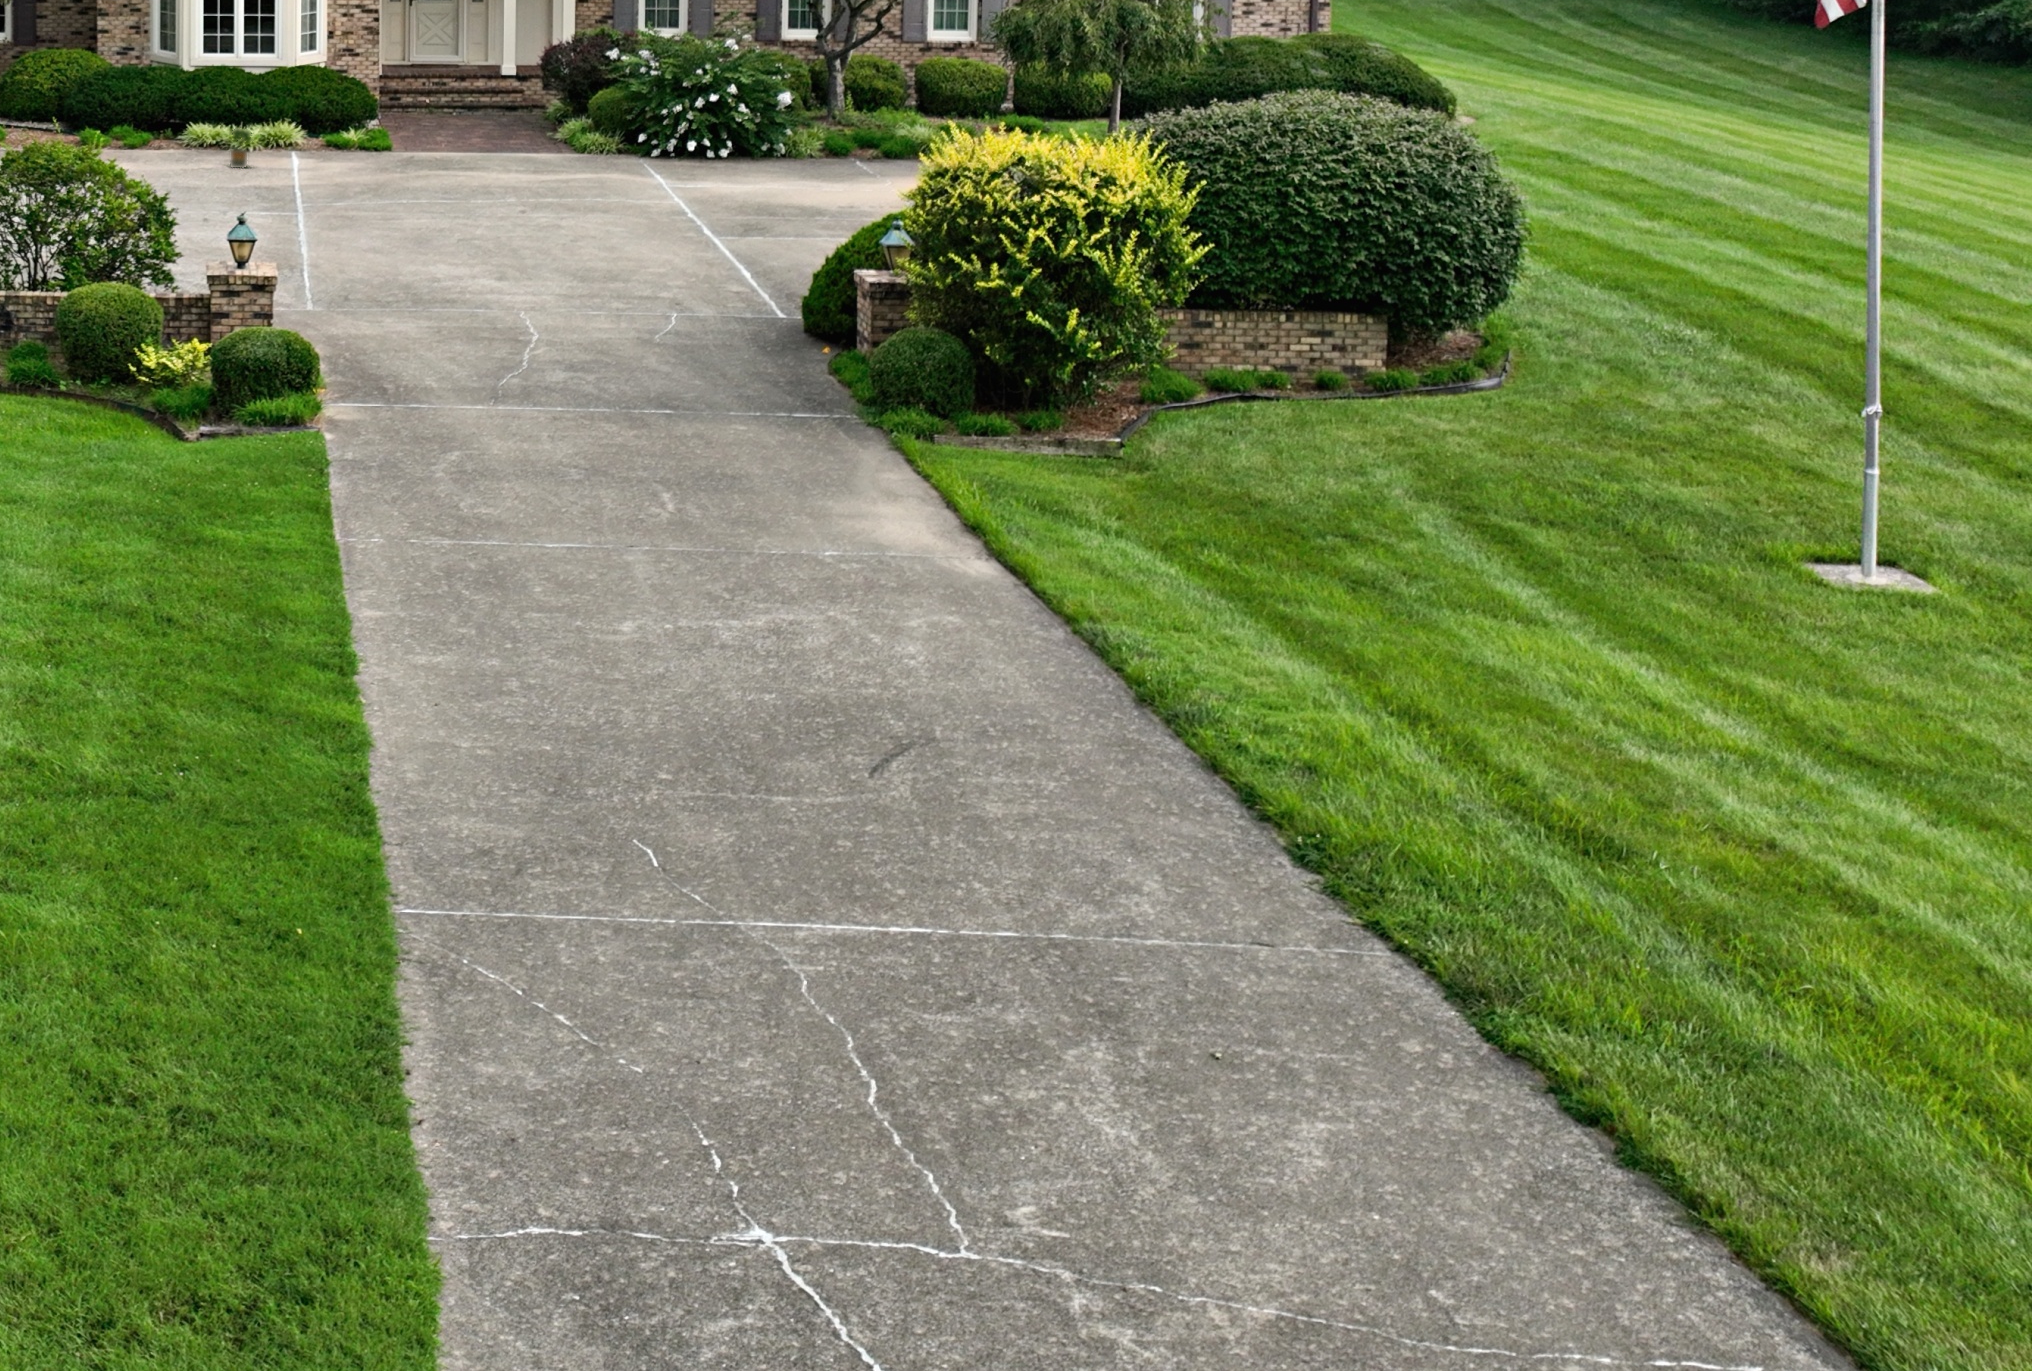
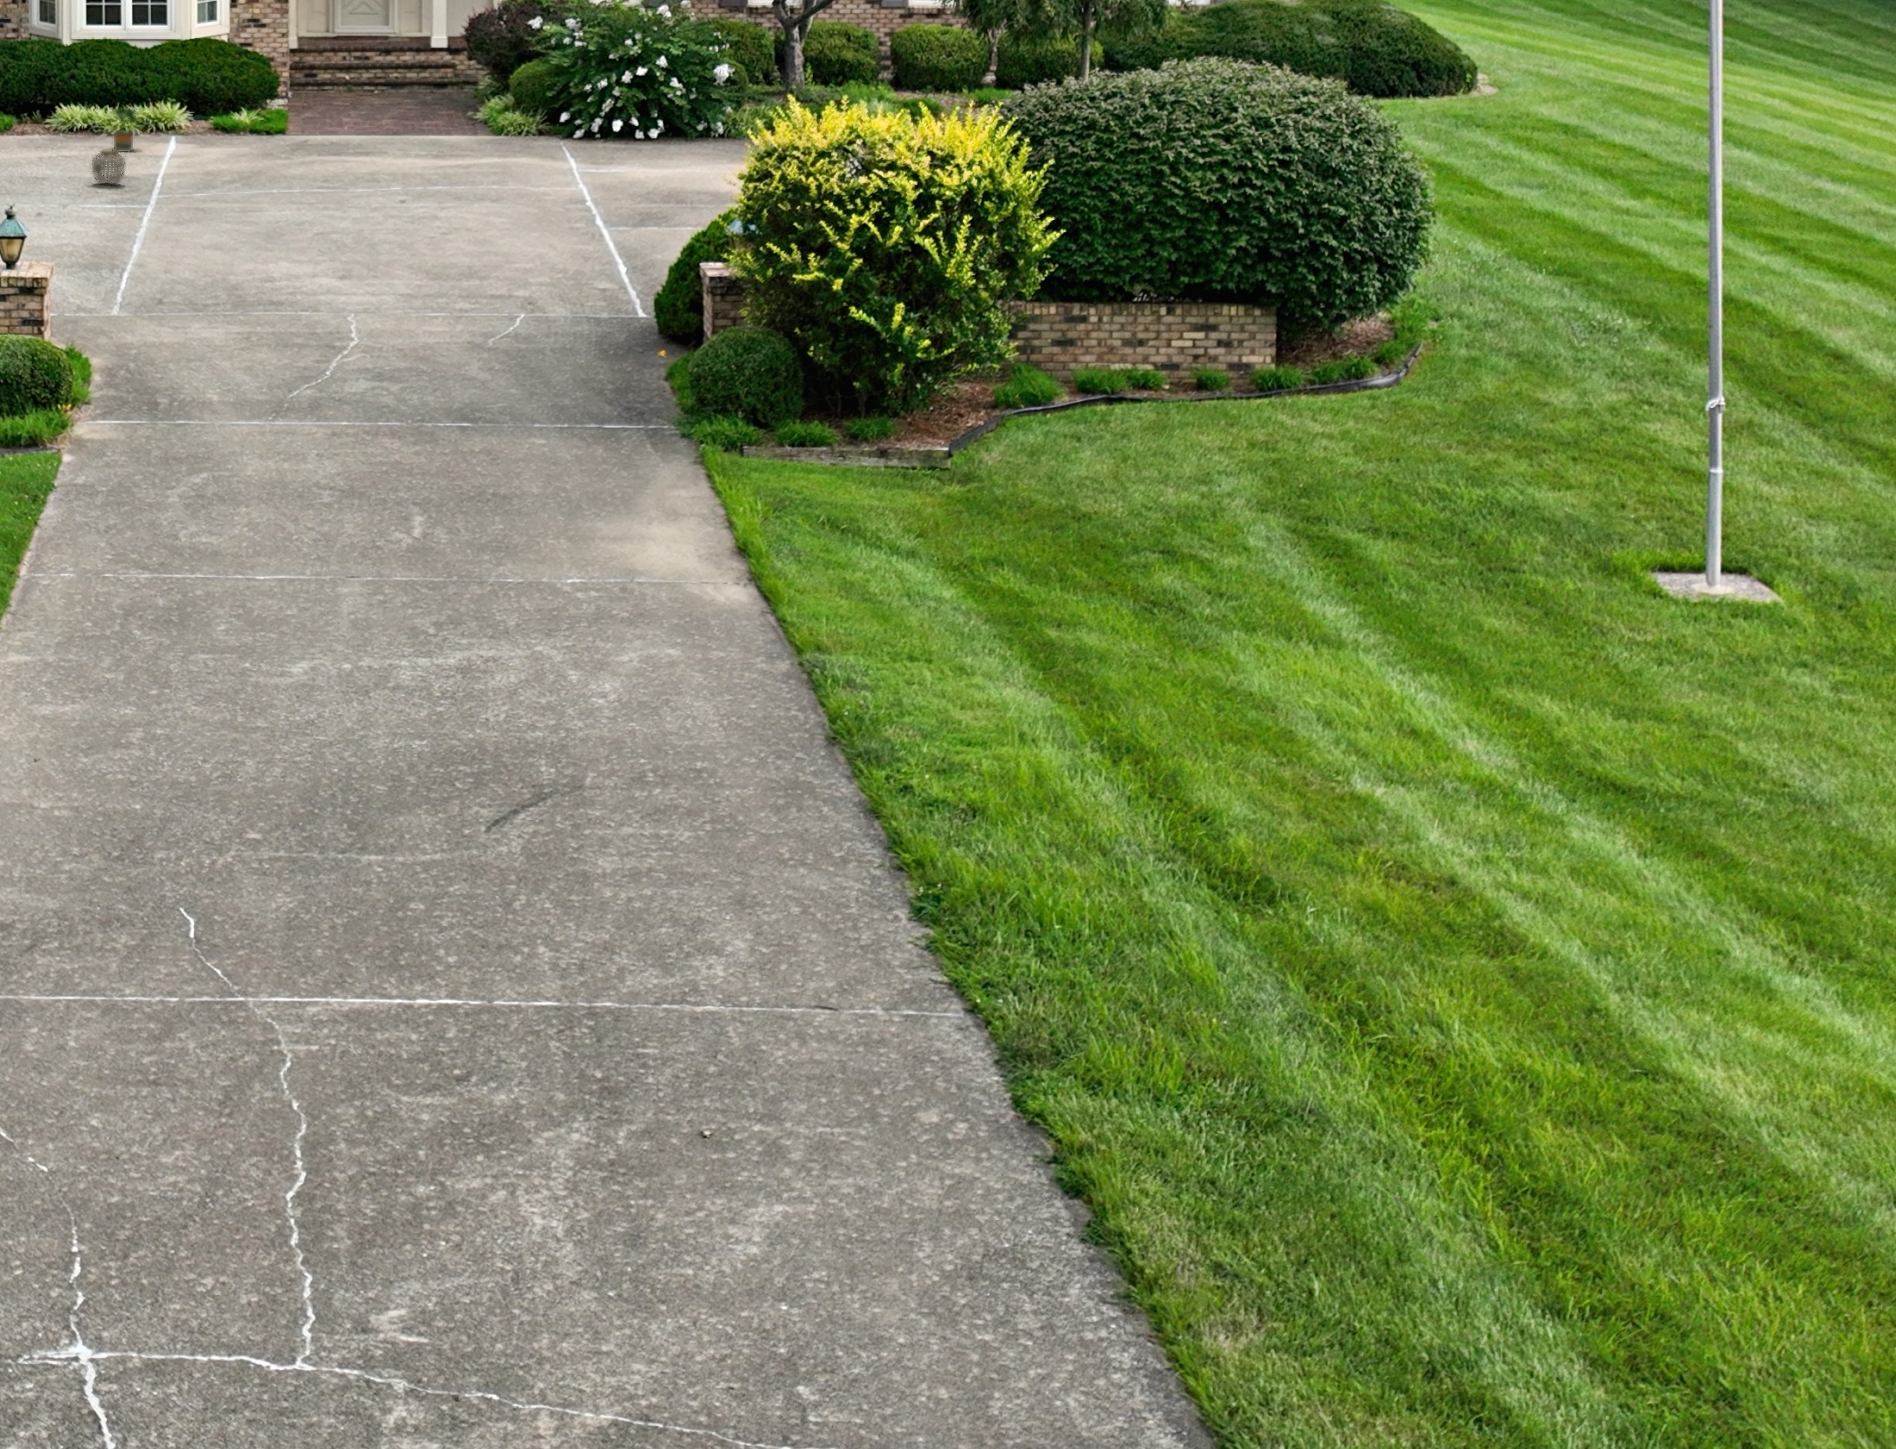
woven basket: none [226,166,256,198] -> present [92,150,125,186]

